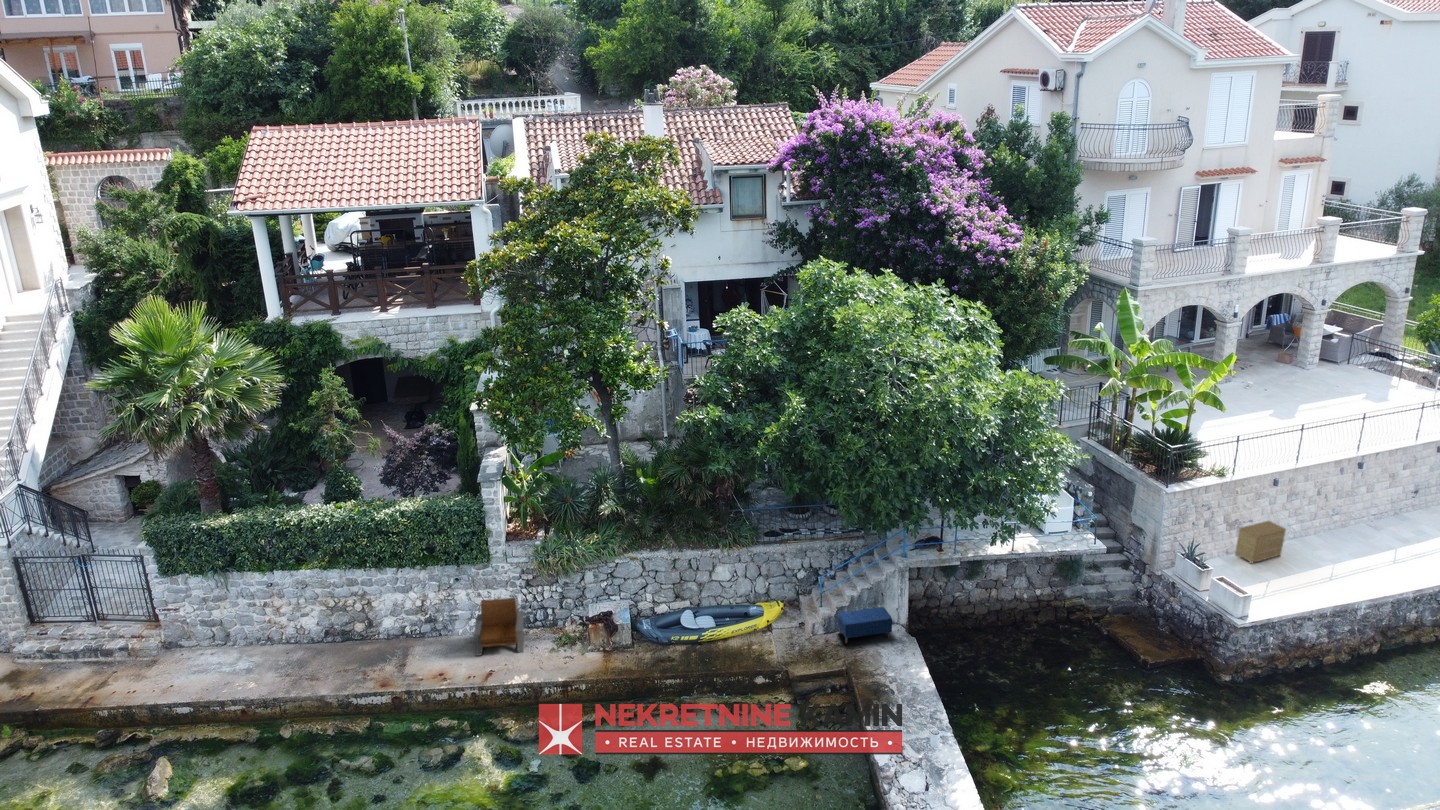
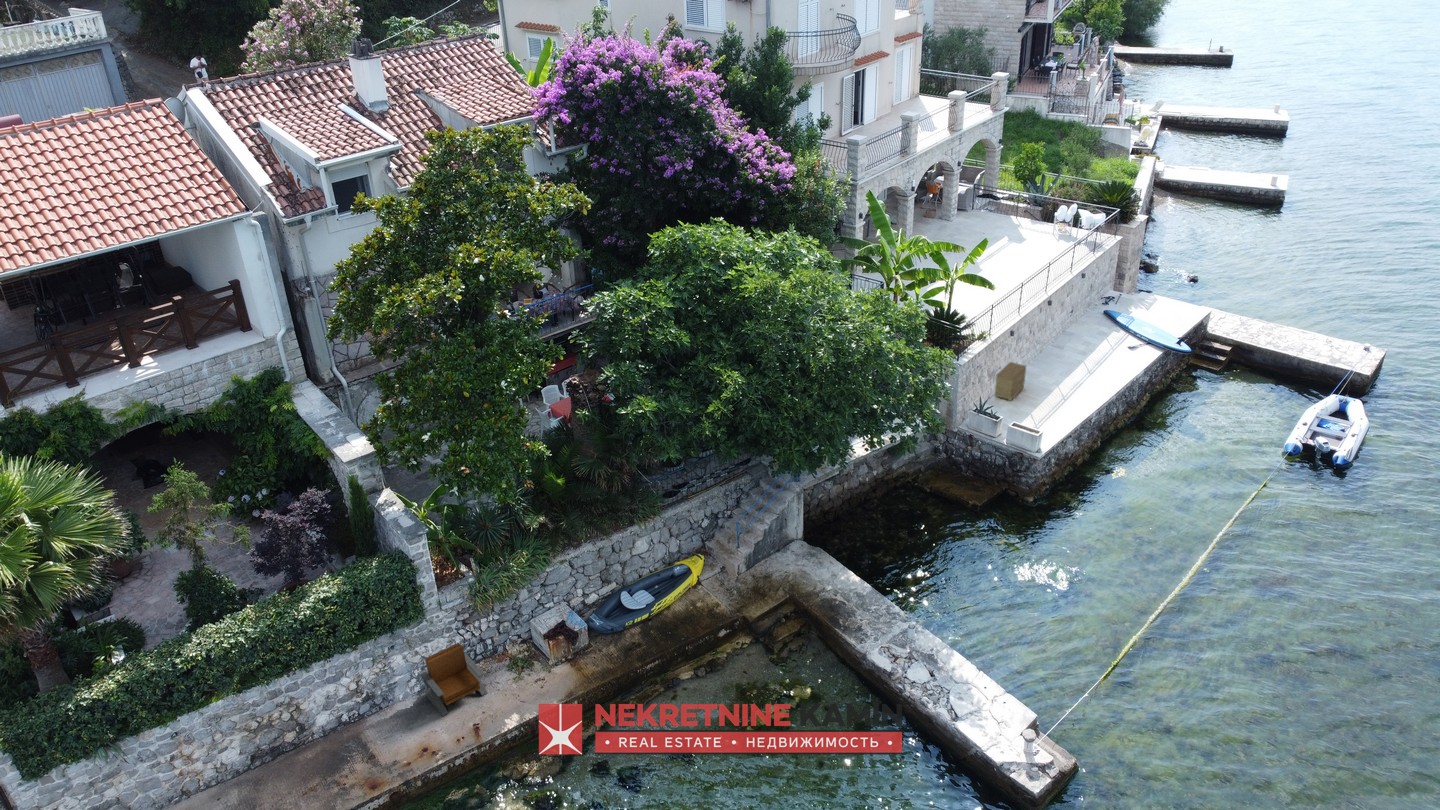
bench: present [838,607,892,644] -> none [757,531,804,574]

